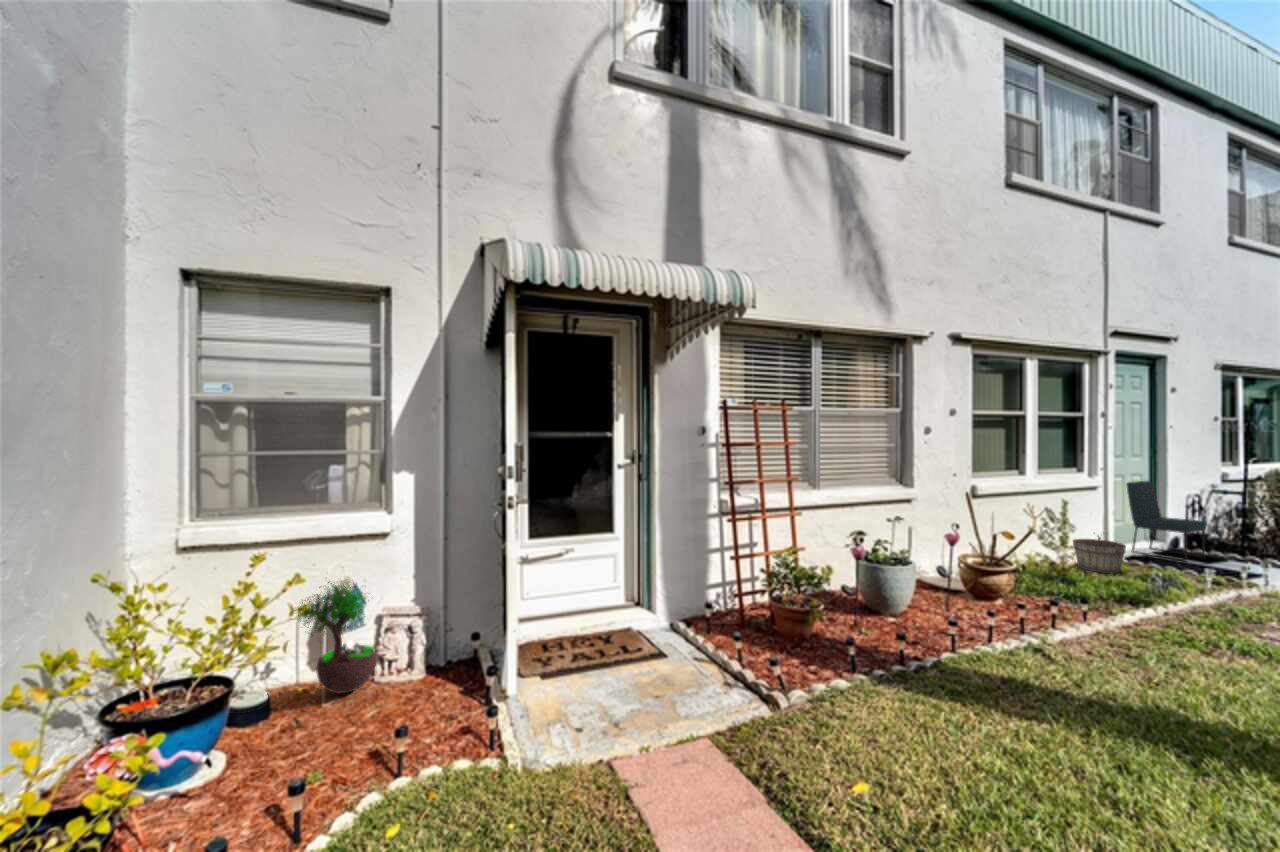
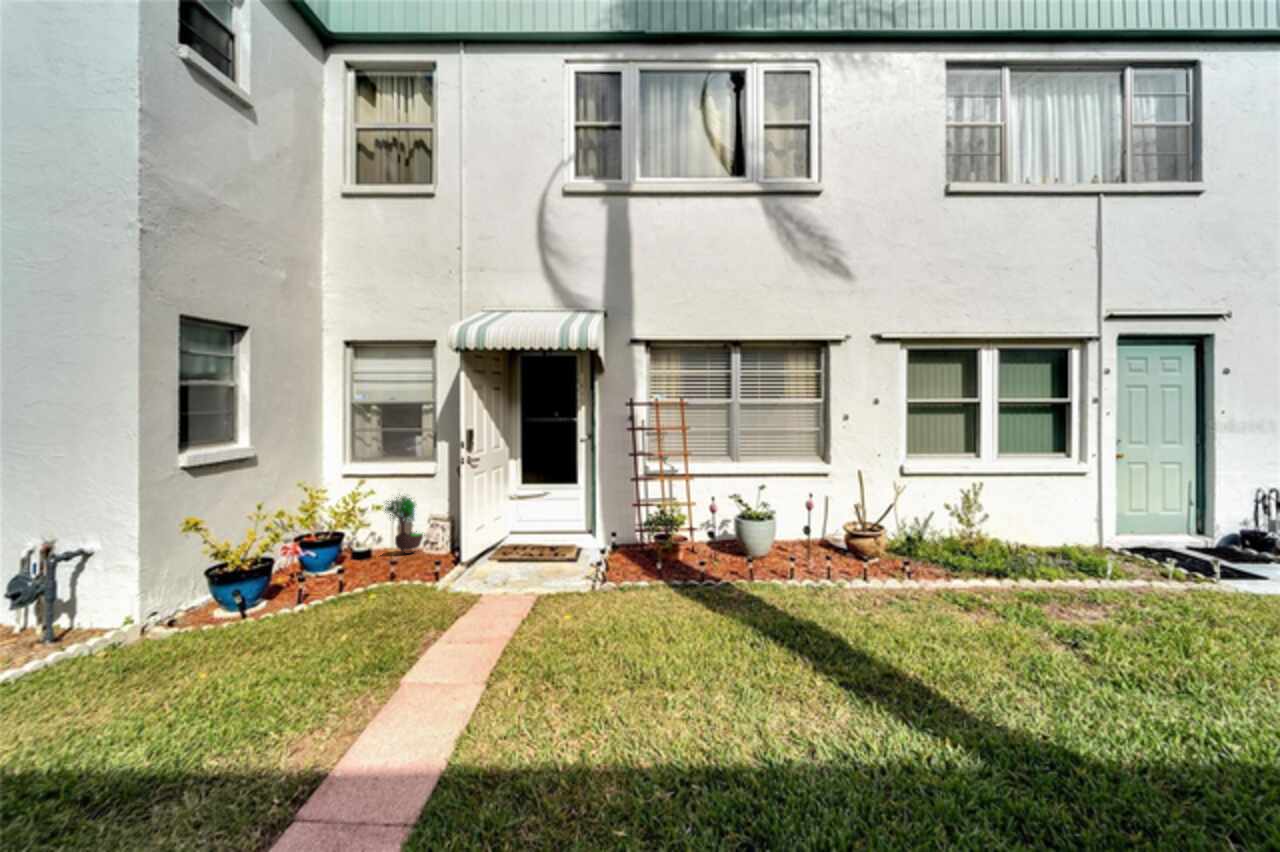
chair: present [1126,481,1206,561] -> none [1140,471,1234,556]
wooden bucket: present [1073,536,1126,573] -> none [1033,516,1085,556]

